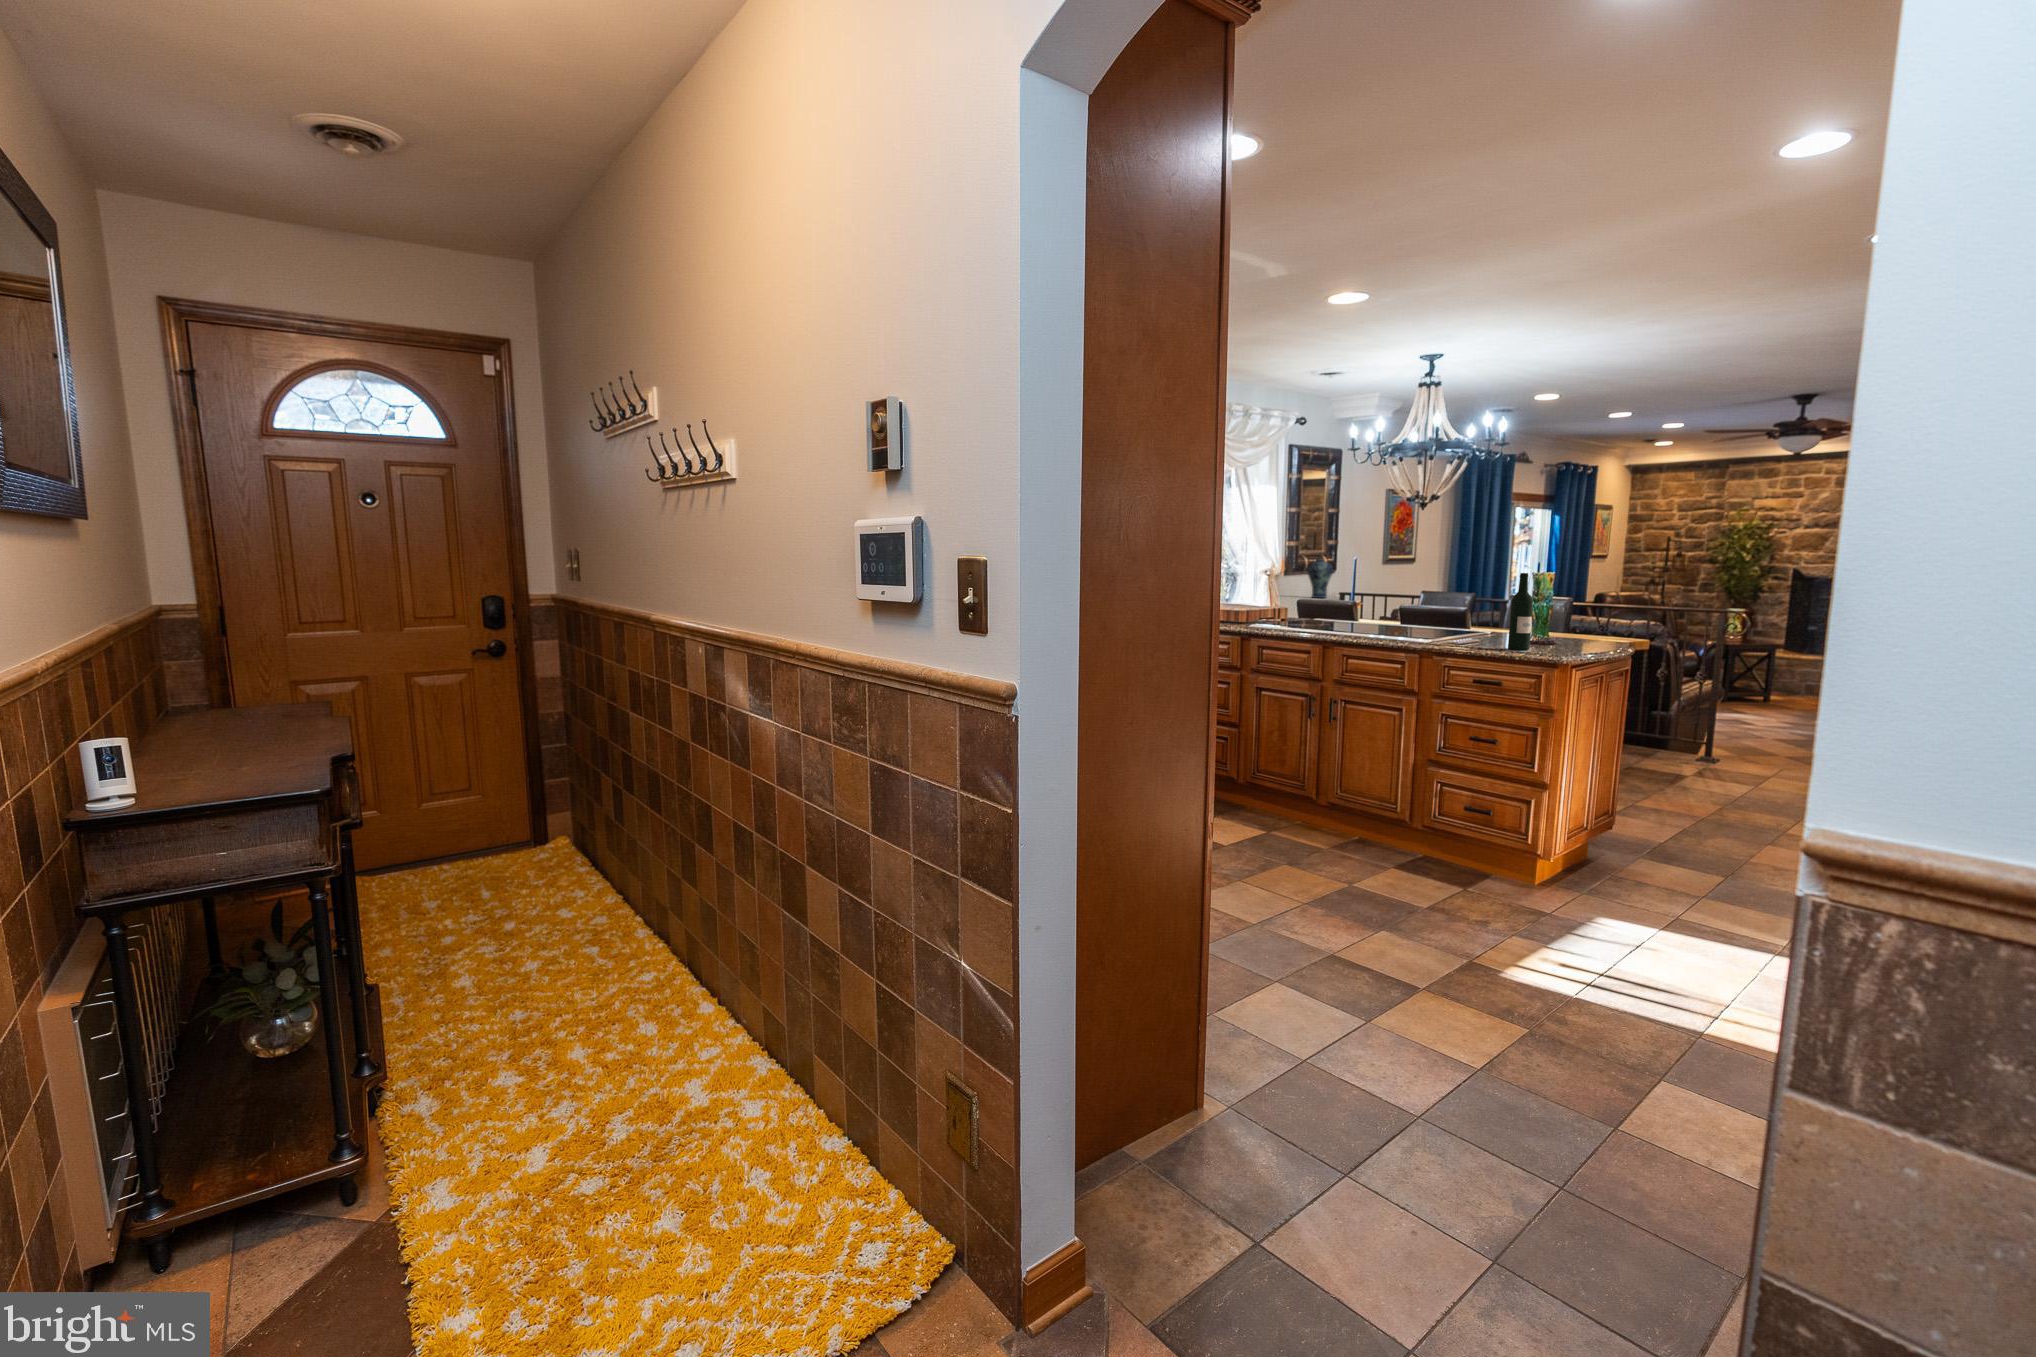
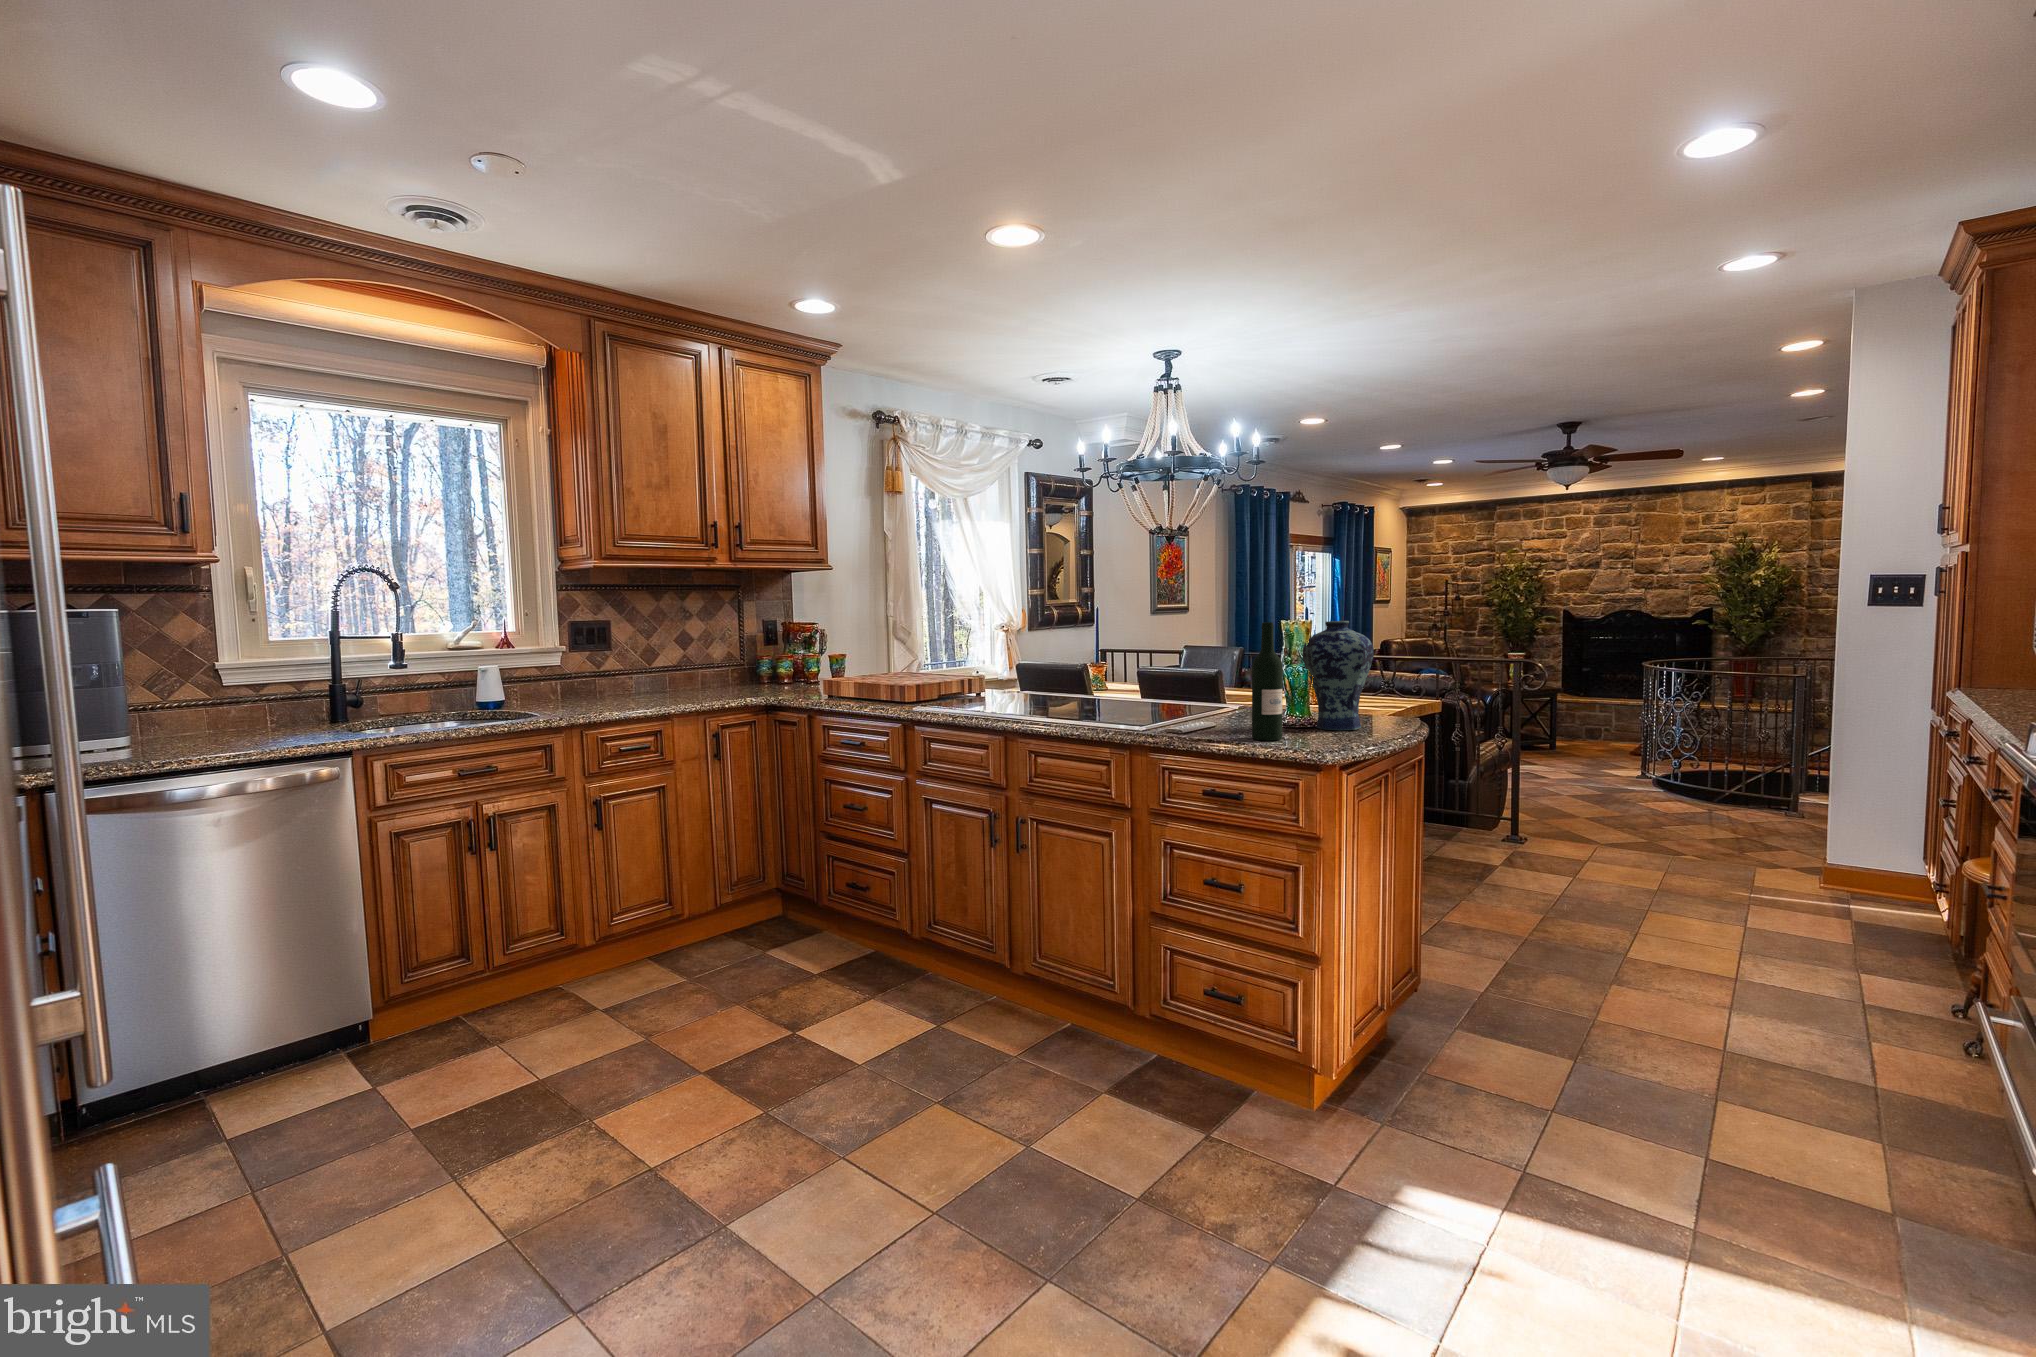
vase: present [1308,558,1333,598] -> present [1302,621,1374,730]

